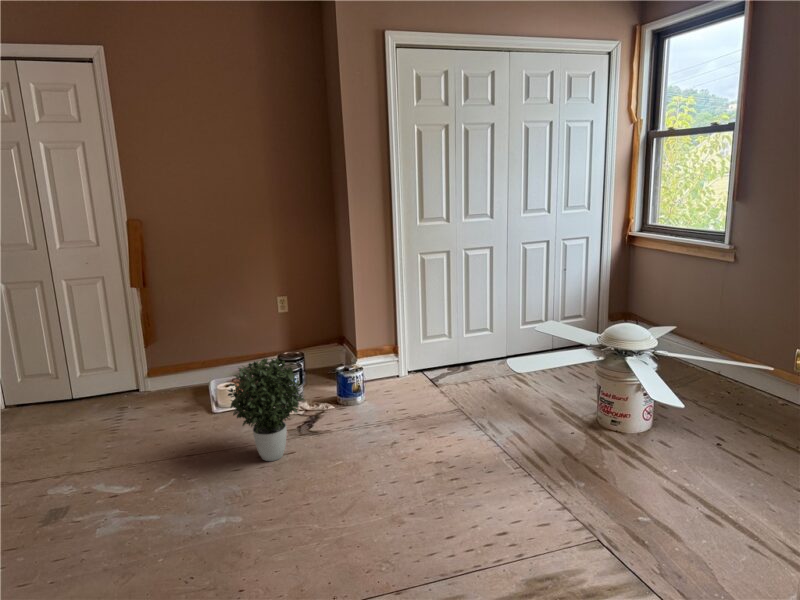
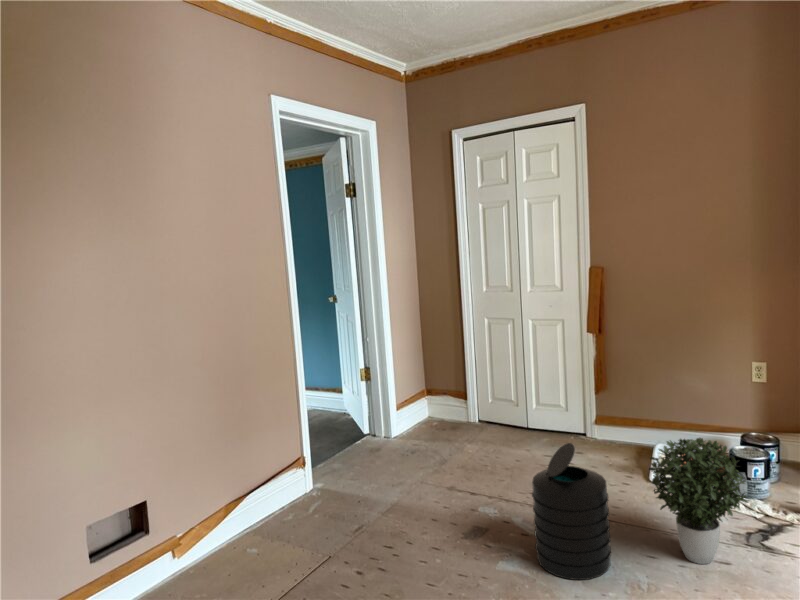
trash can: none [121,388,206,519] -> present [532,443,611,580]

